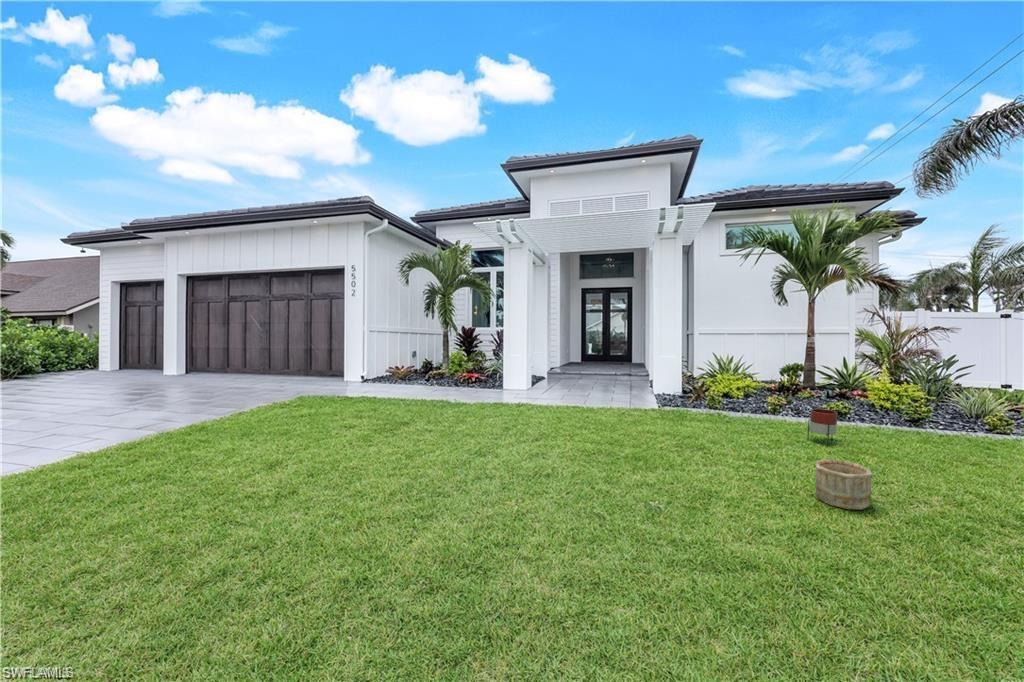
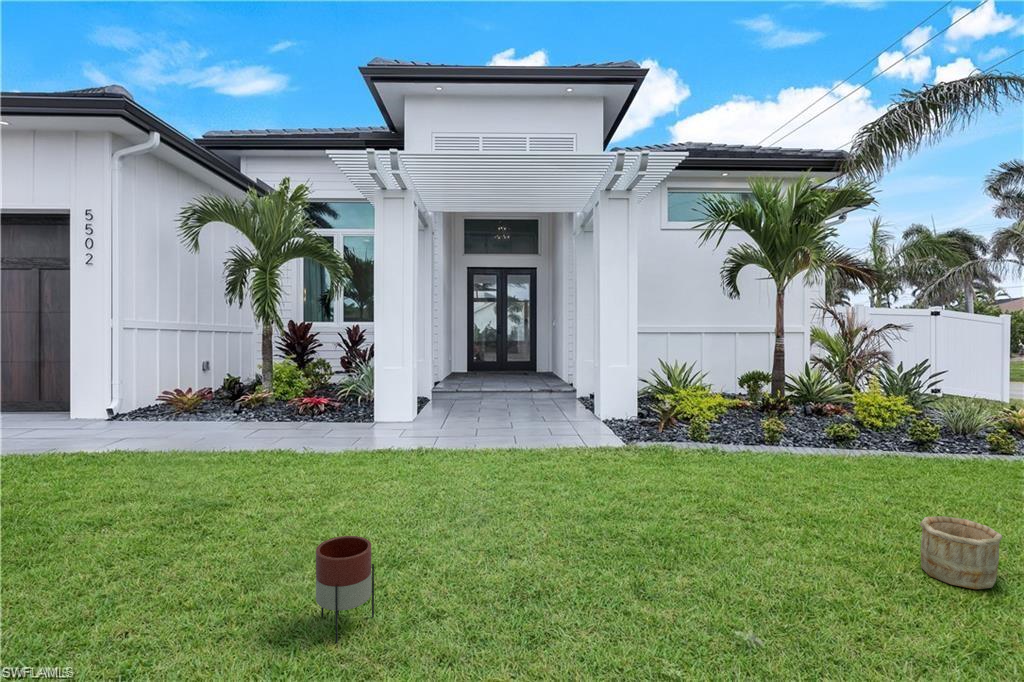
planter: present [807,409,838,447] -> present [316,536,374,643]

